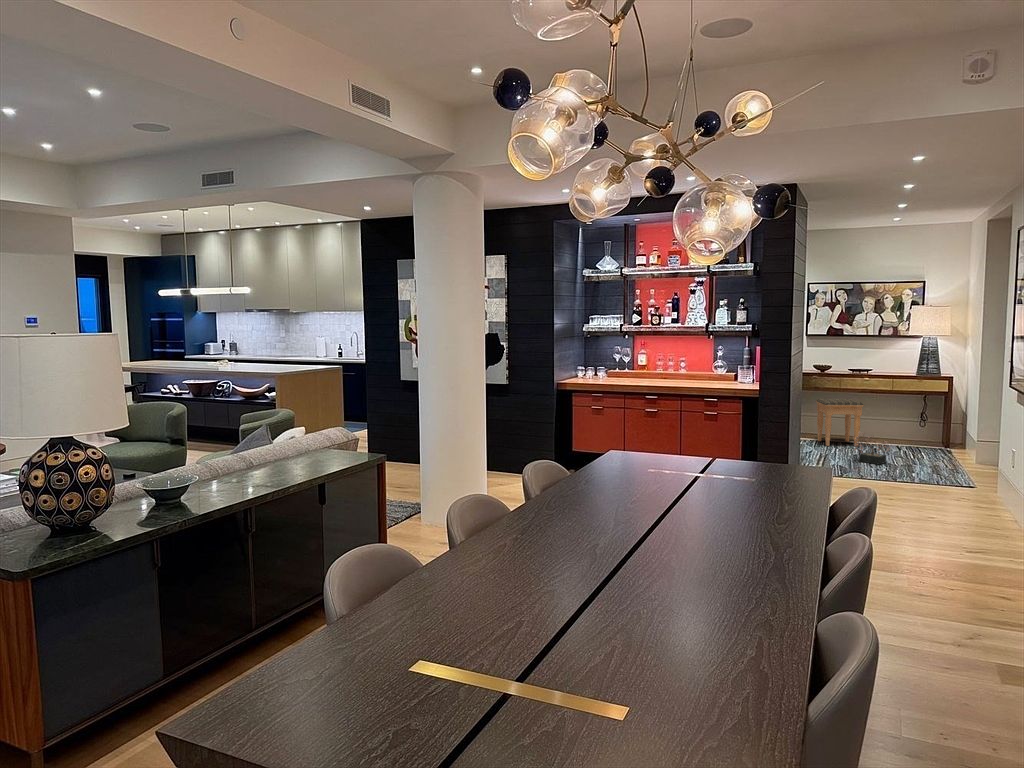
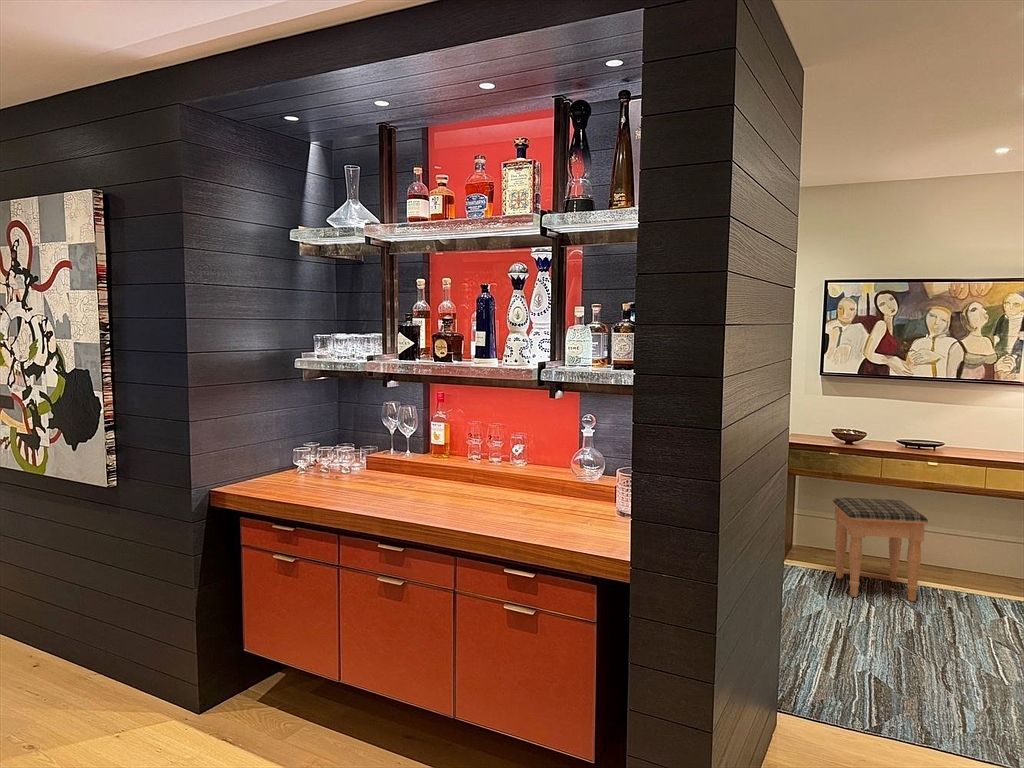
decorative plant: present [854,432,889,464] -> none [906,596,996,682]

